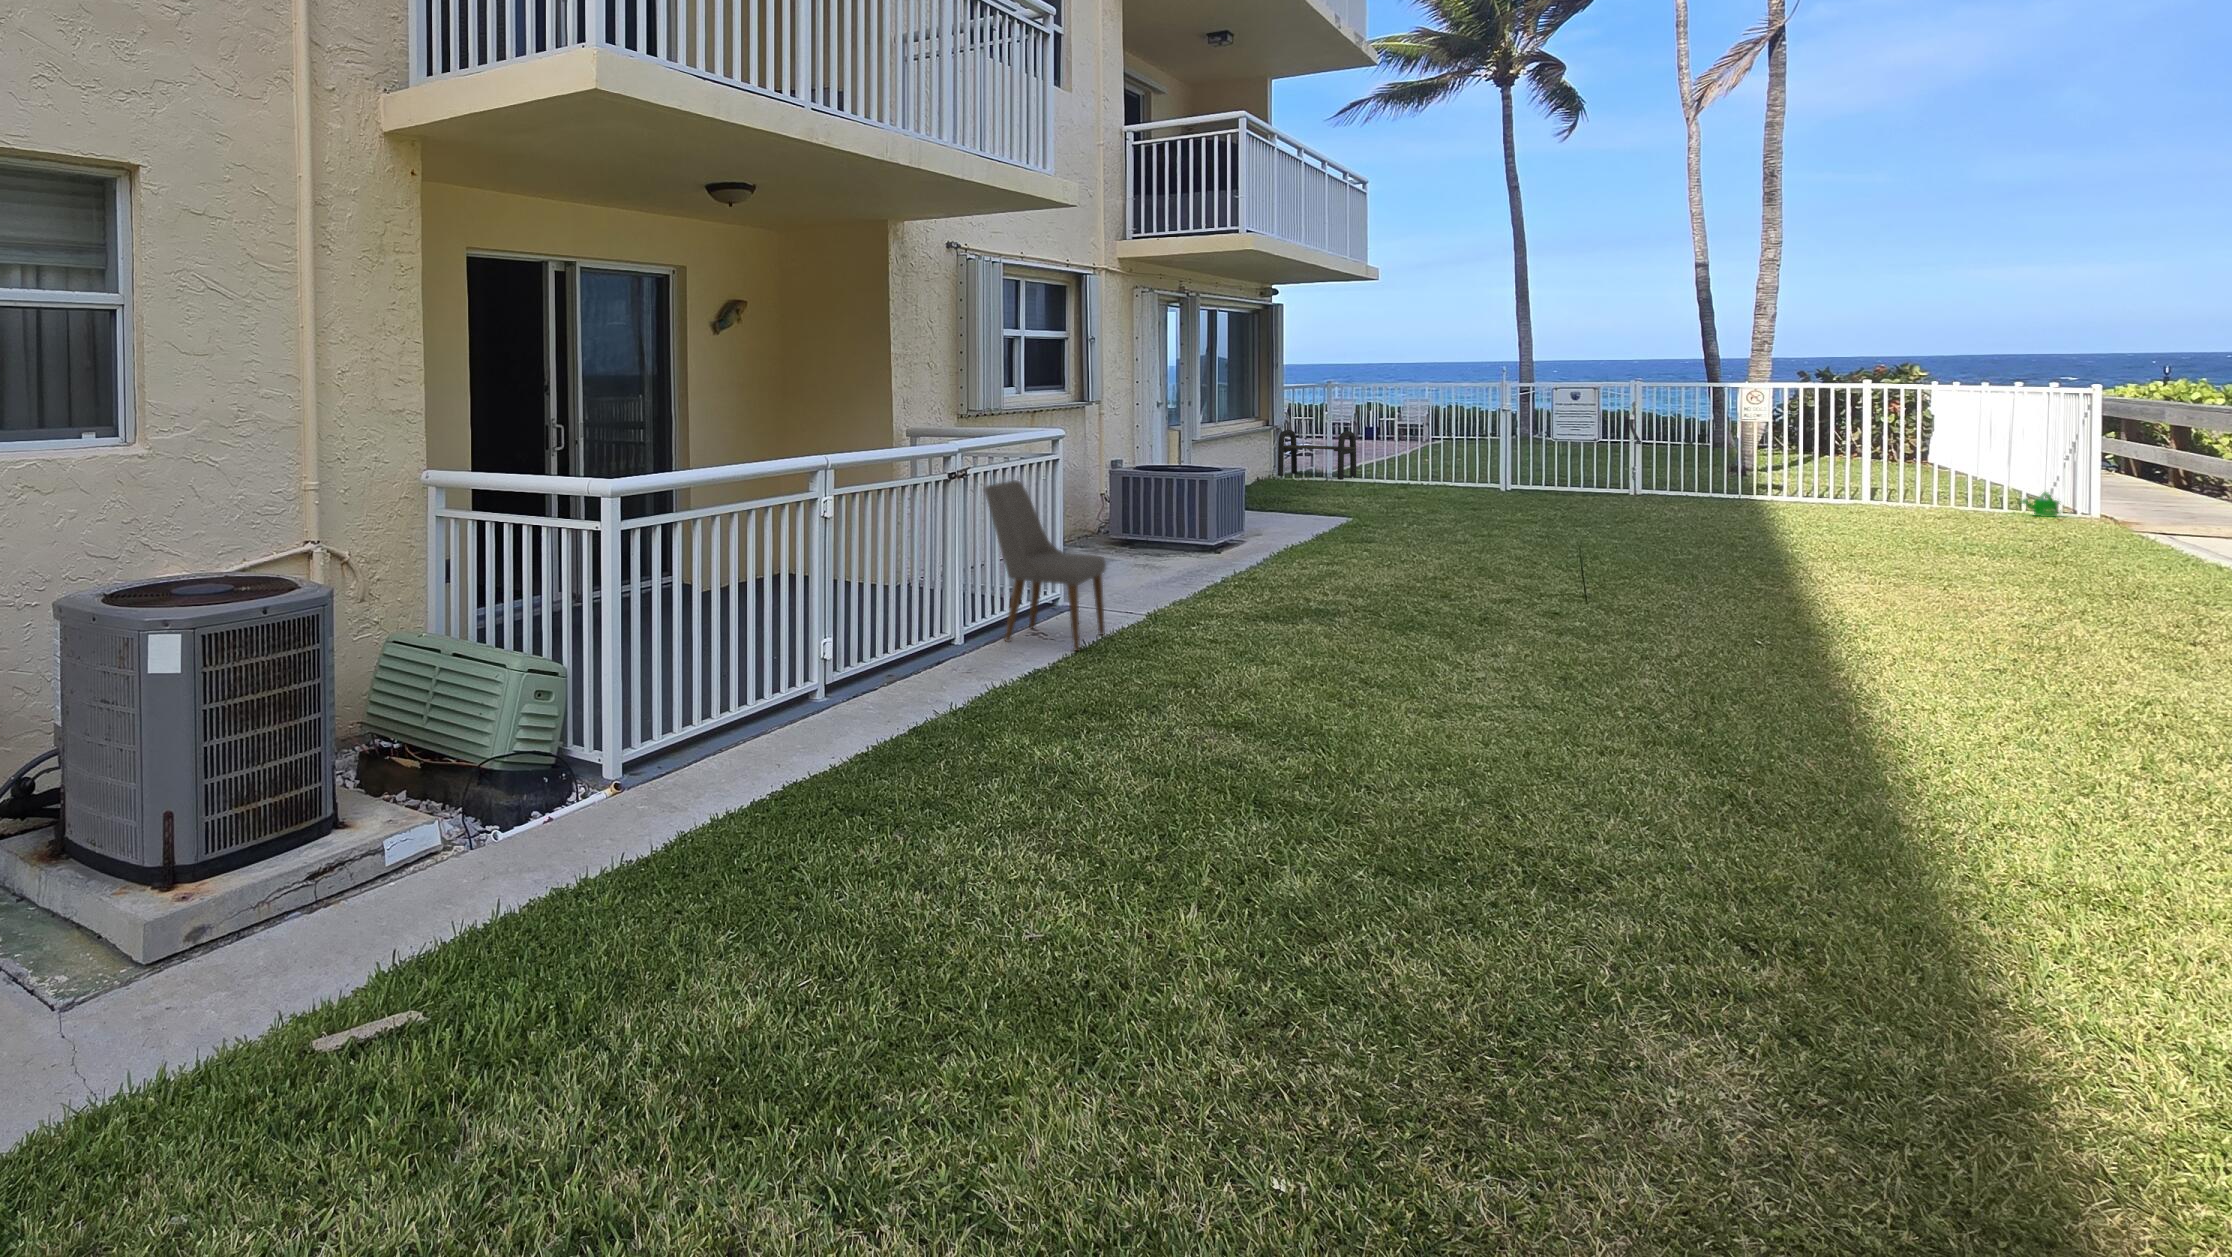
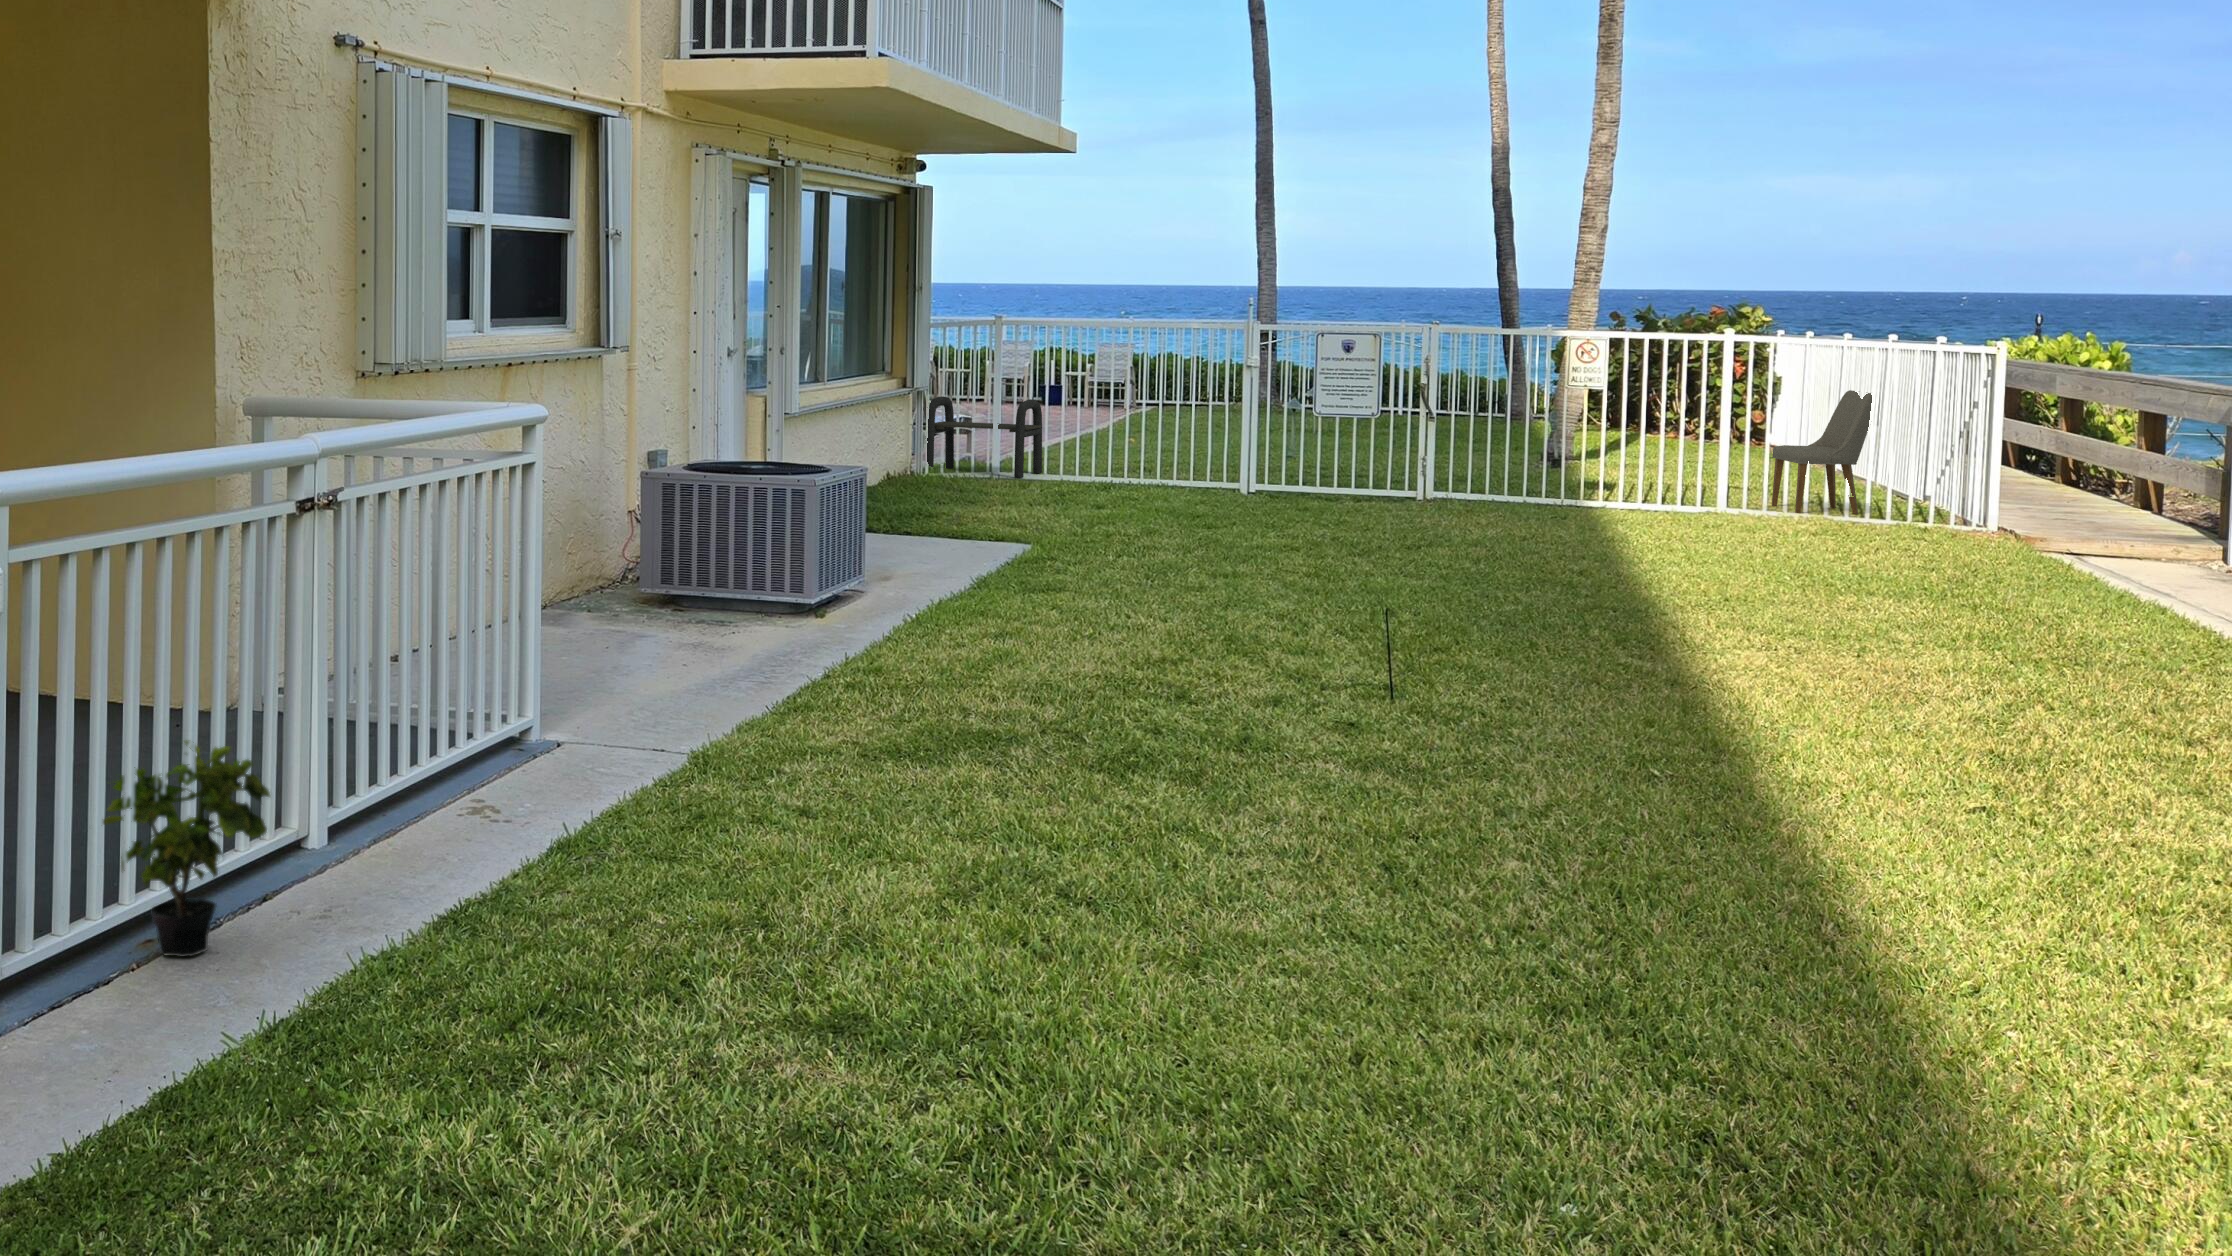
chair: present [985,480,1106,651] -> present [1772,390,1872,514]
watering can: present [2021,492,2060,517] -> none [1893,492,1944,528]
potted plant: none [870,580,951,679] -> present [103,740,270,957]

